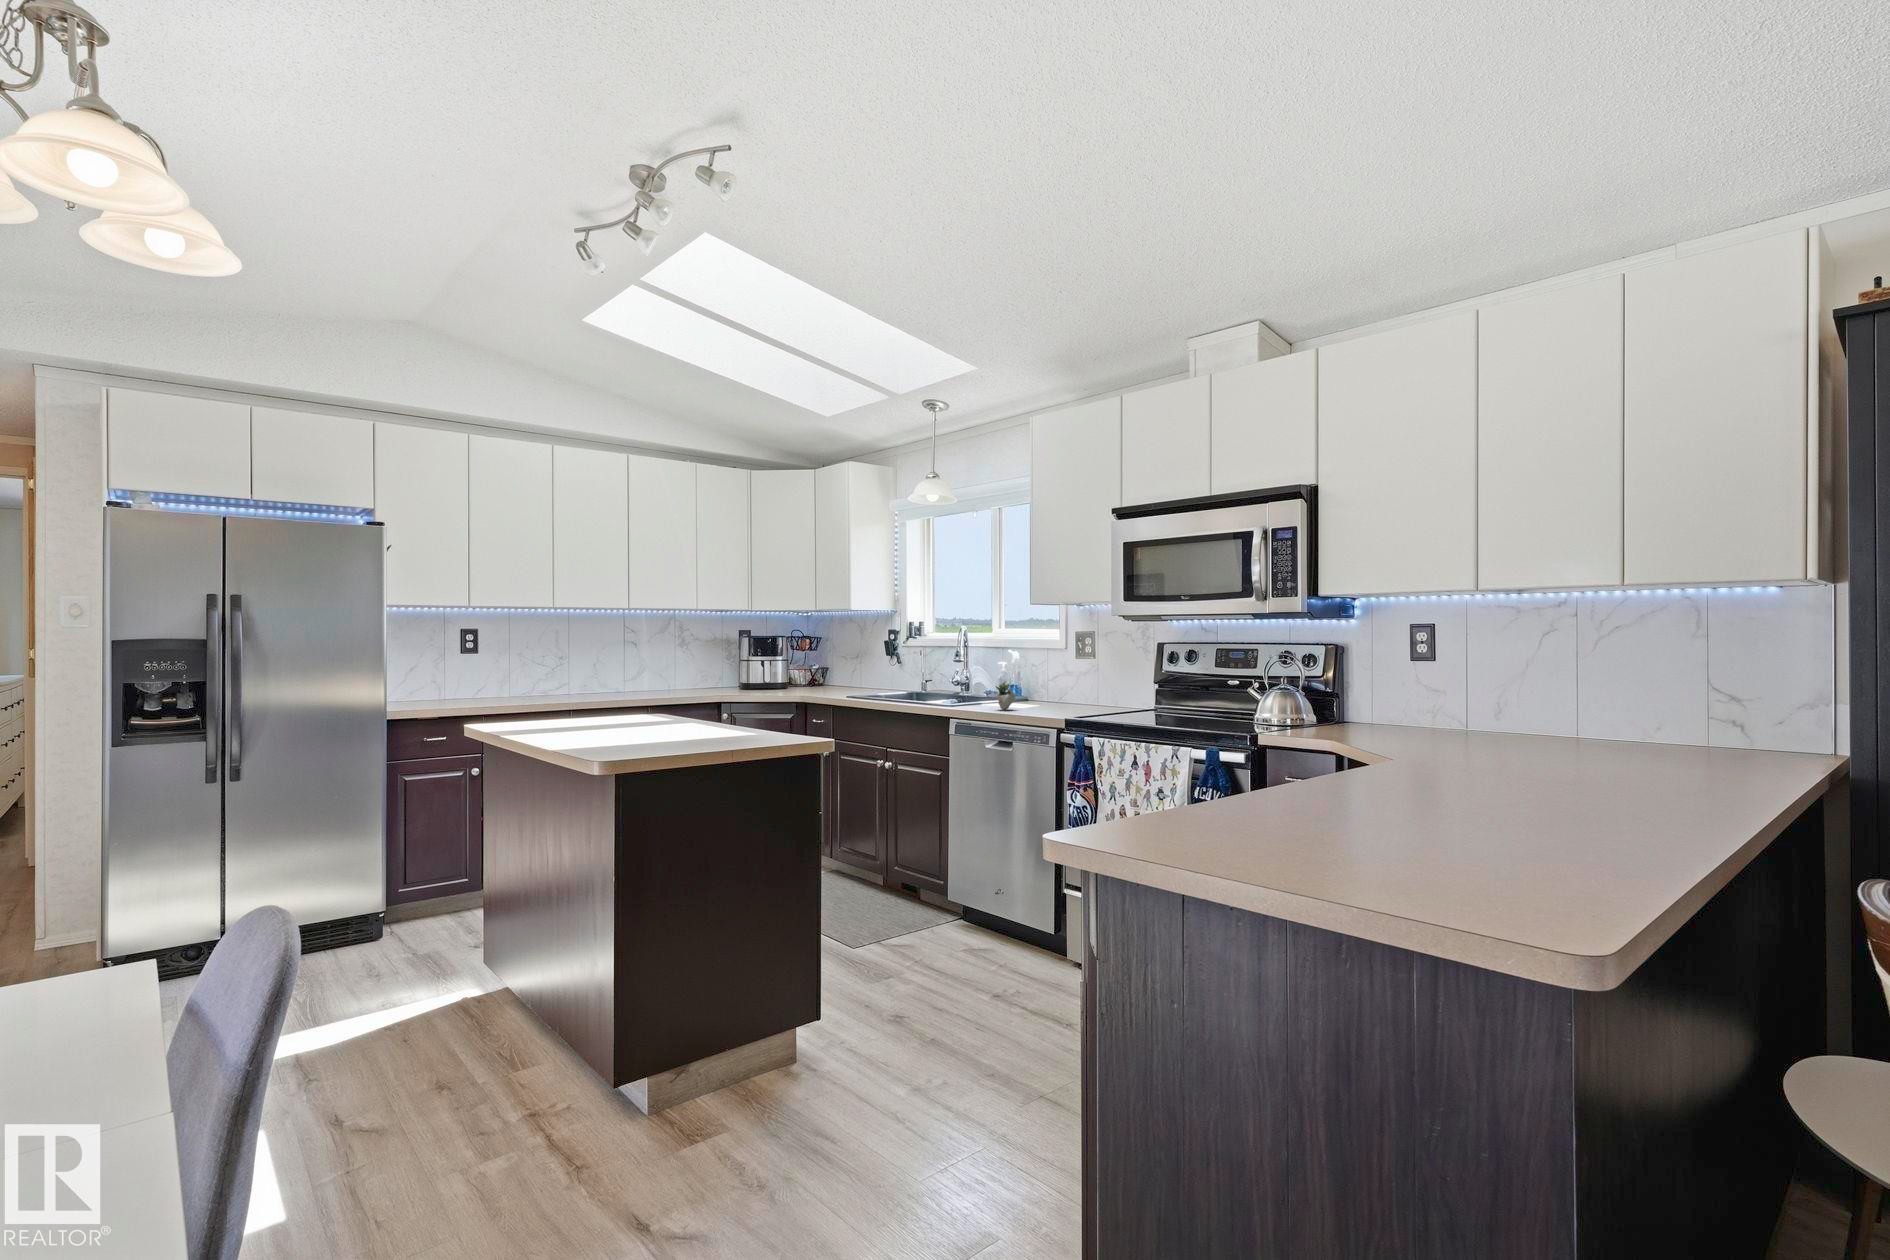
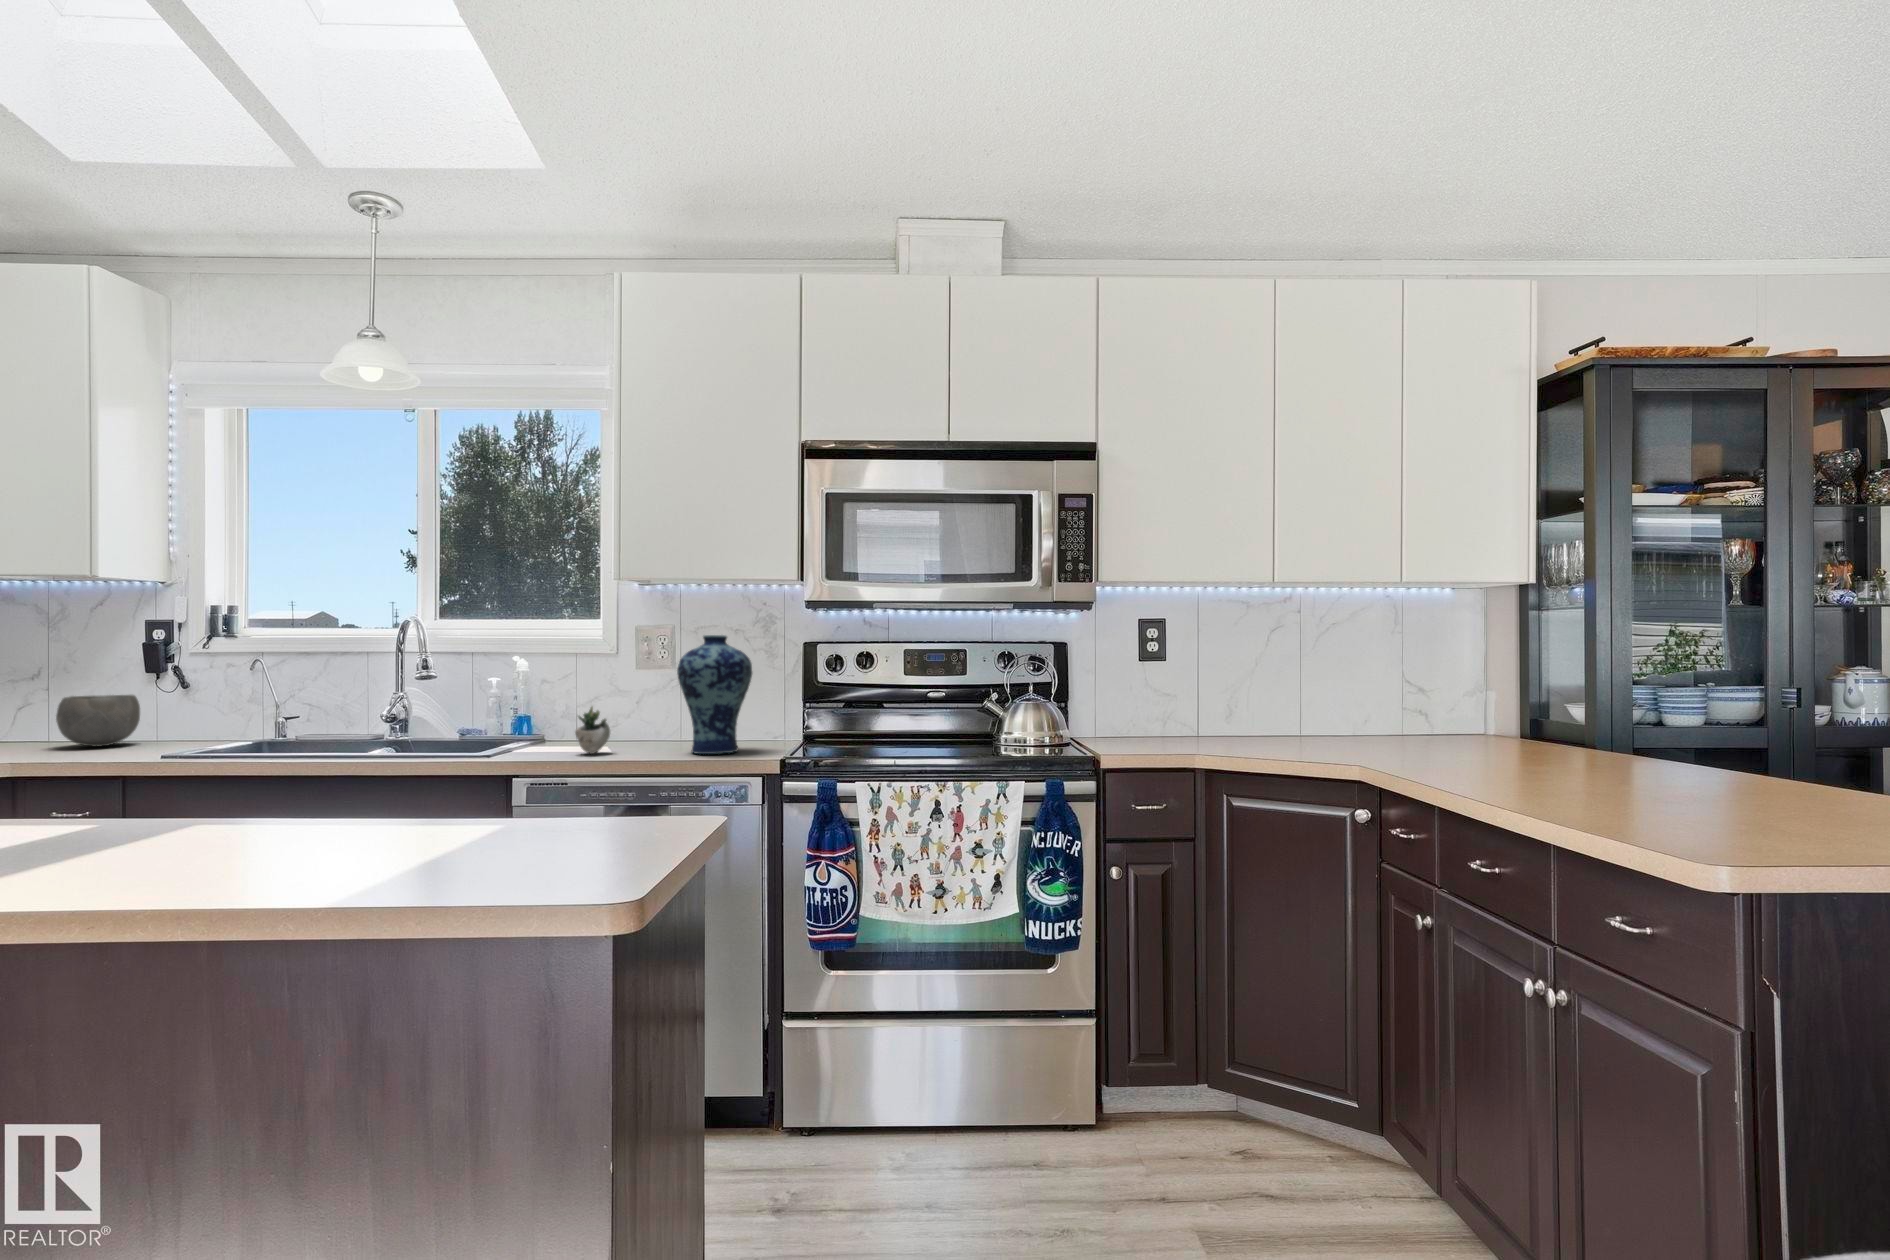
vase: none [1040,638,1086,715] -> present [677,635,752,754]
ceramic bowl: none [843,667,875,692] -> present [56,695,140,746]

